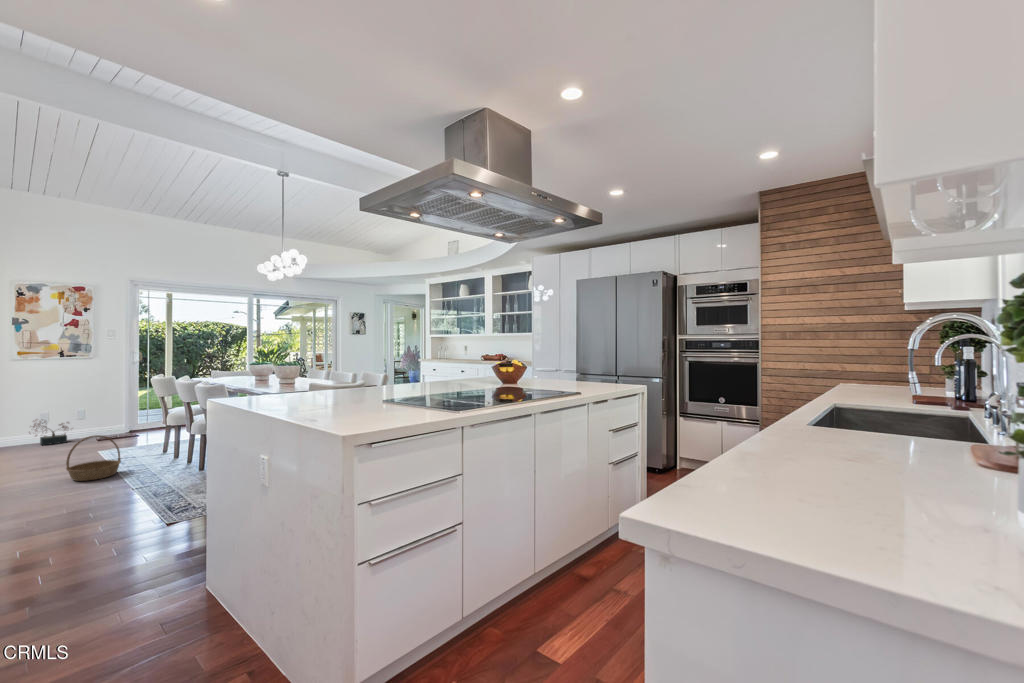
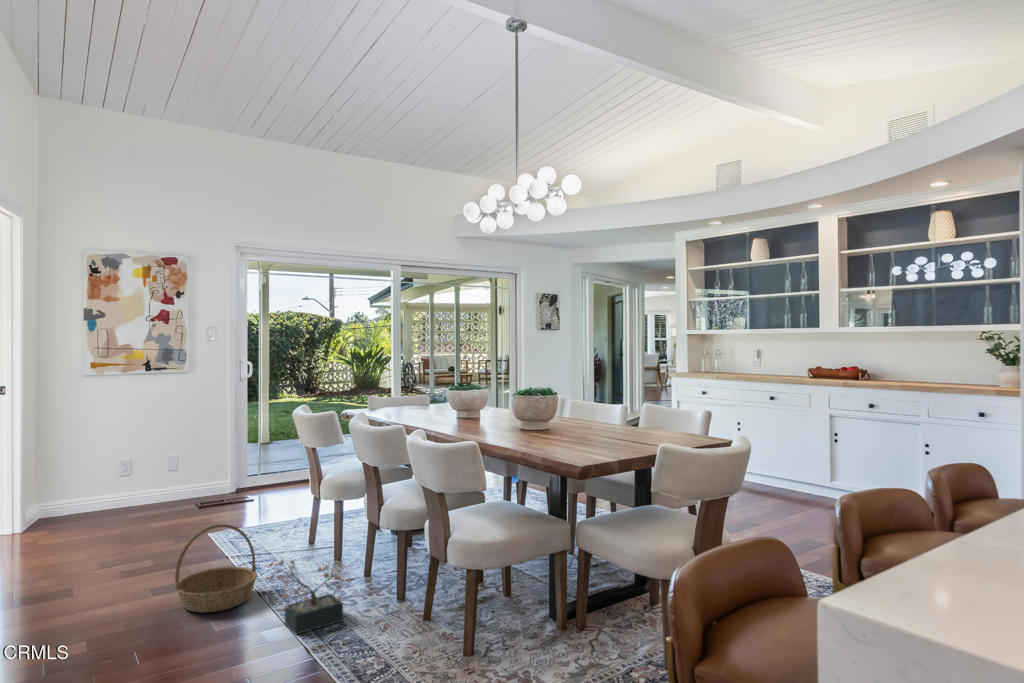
decorative plant: present [33,419,69,445] -> present [265,559,351,634]

